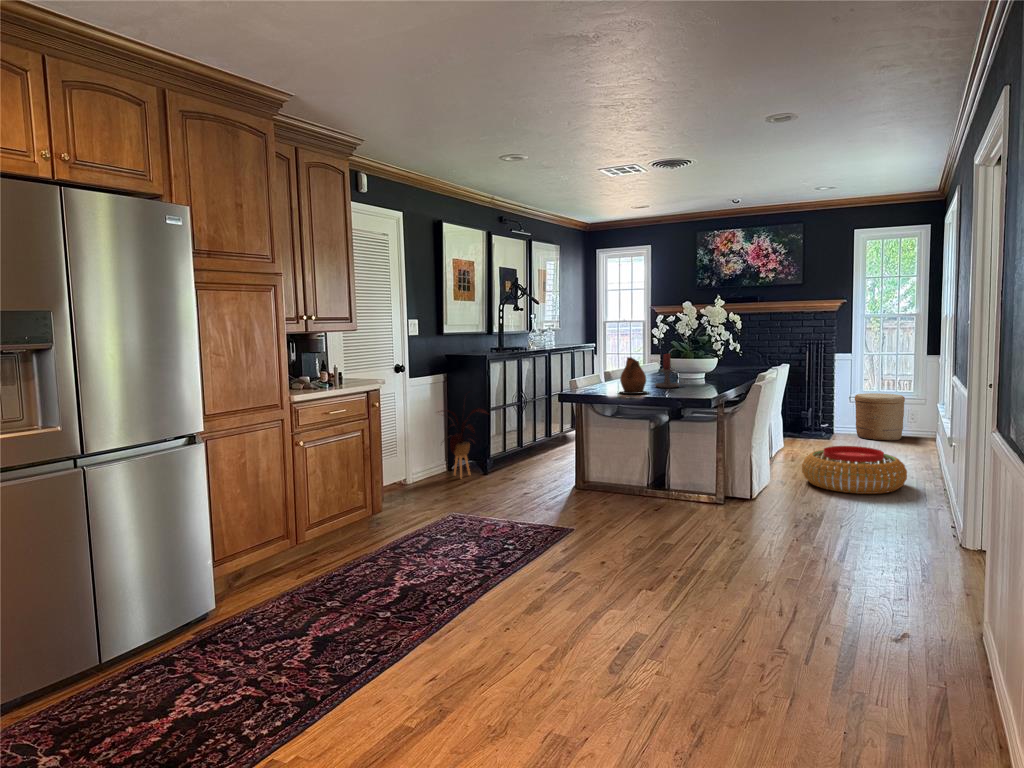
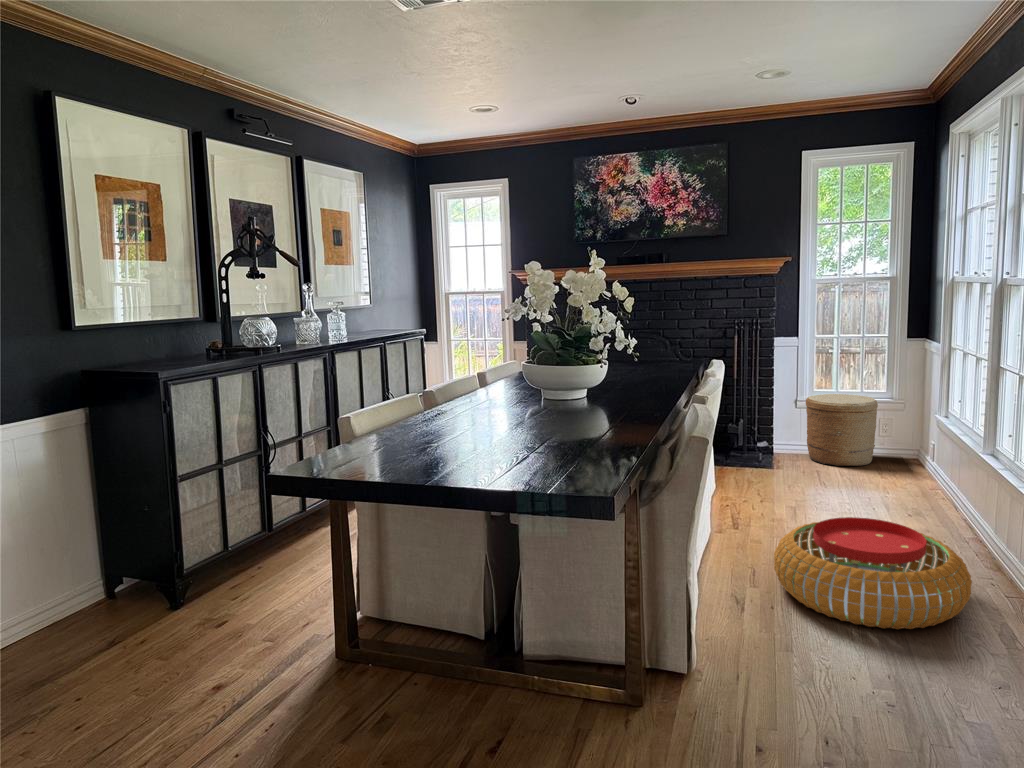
candle holder: present [655,353,685,388] -> none [499,364,560,437]
ceramic pitcher: present [620,357,649,394] -> none [405,385,484,473]
house plant: present [447,408,488,477] -> none [45,446,170,626]

